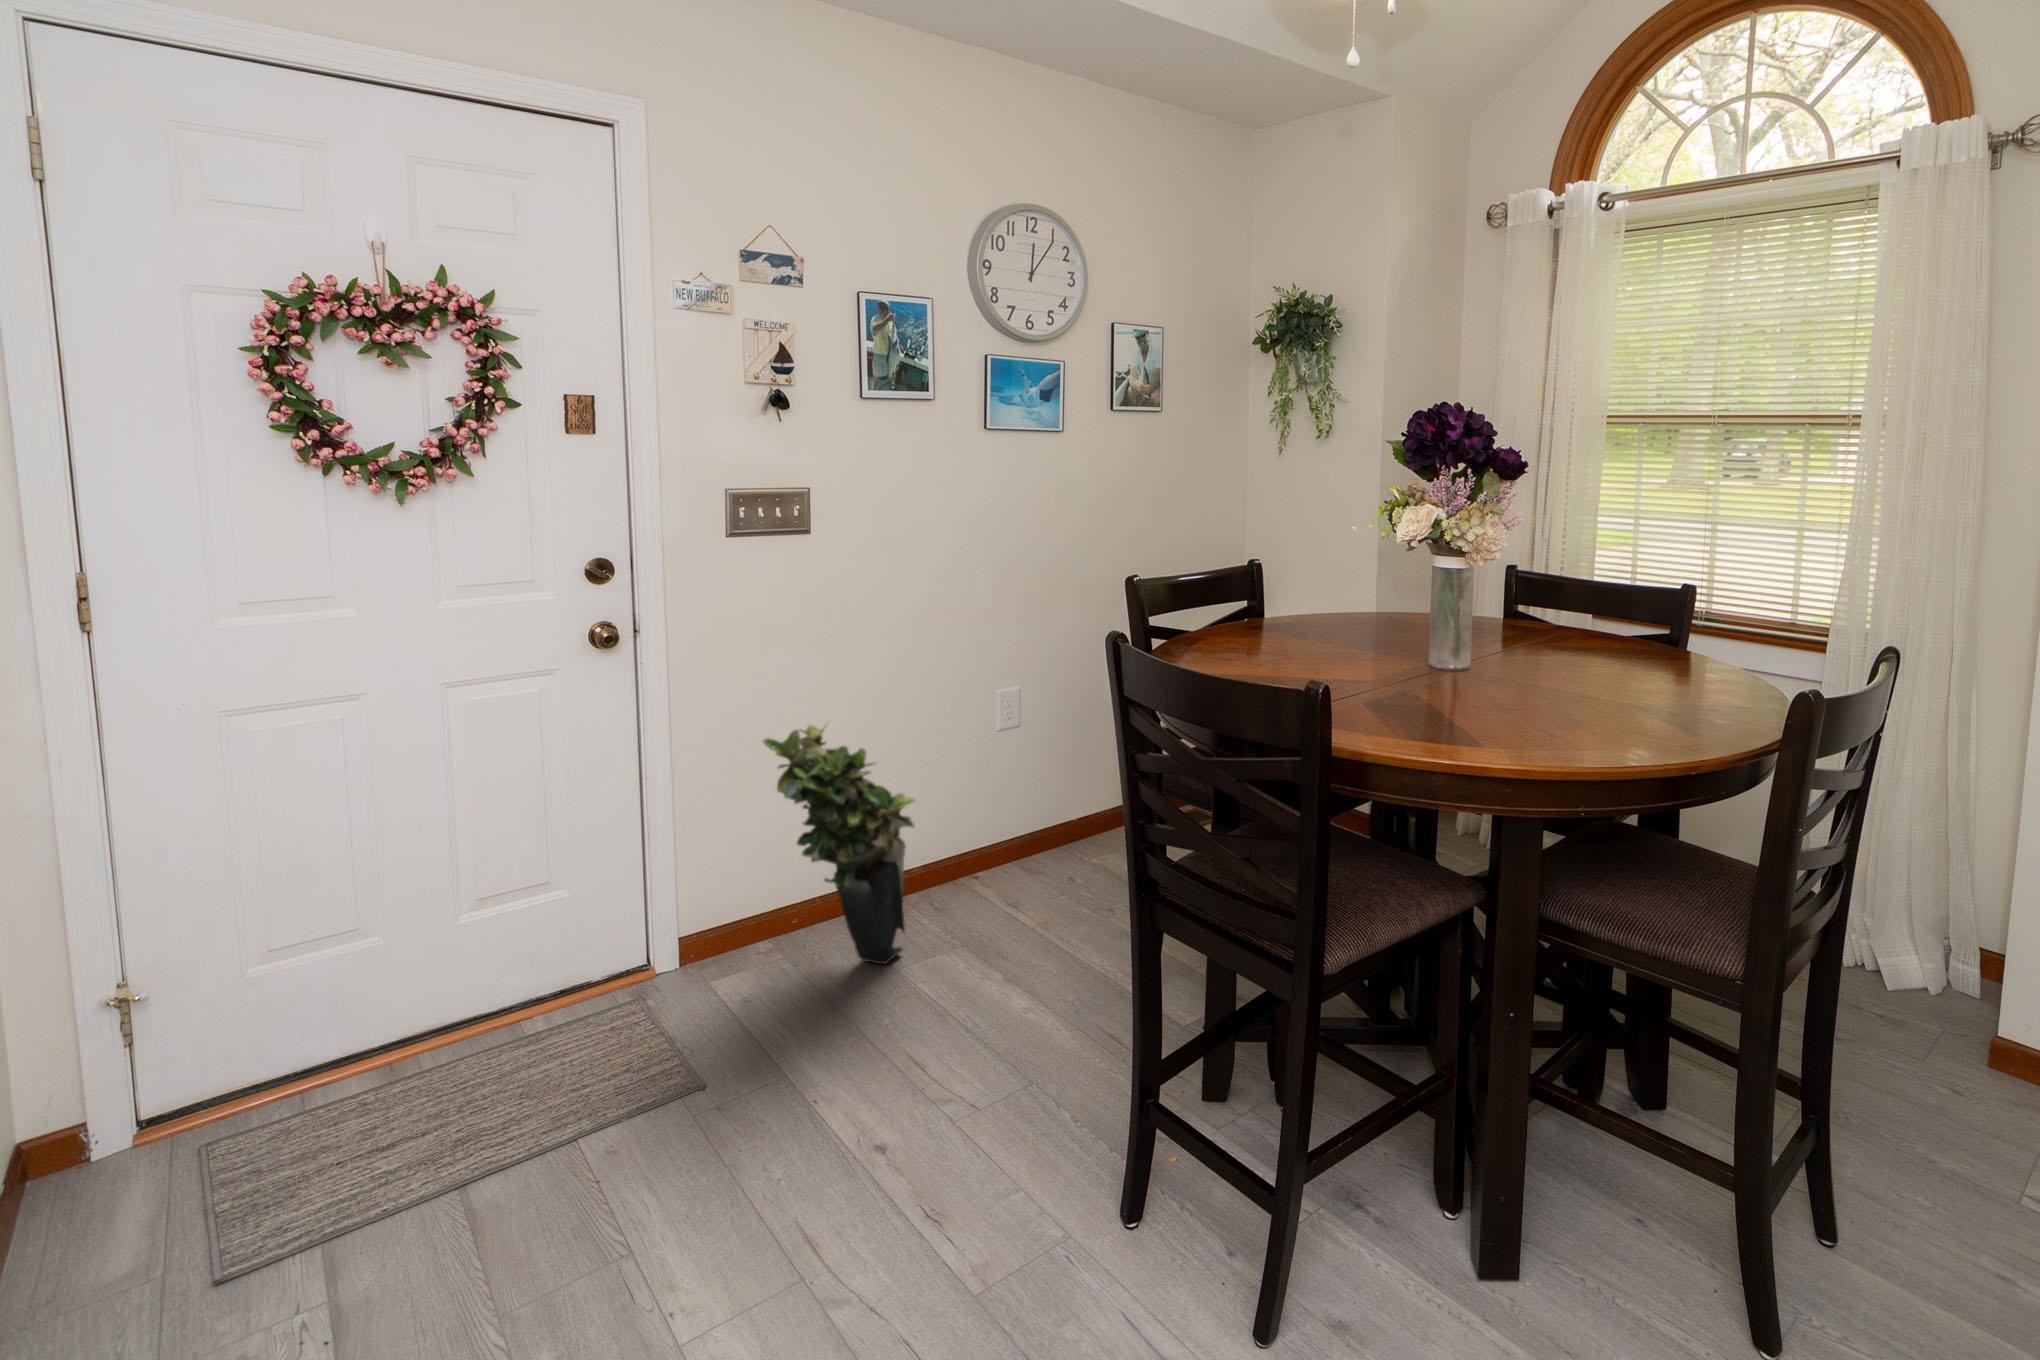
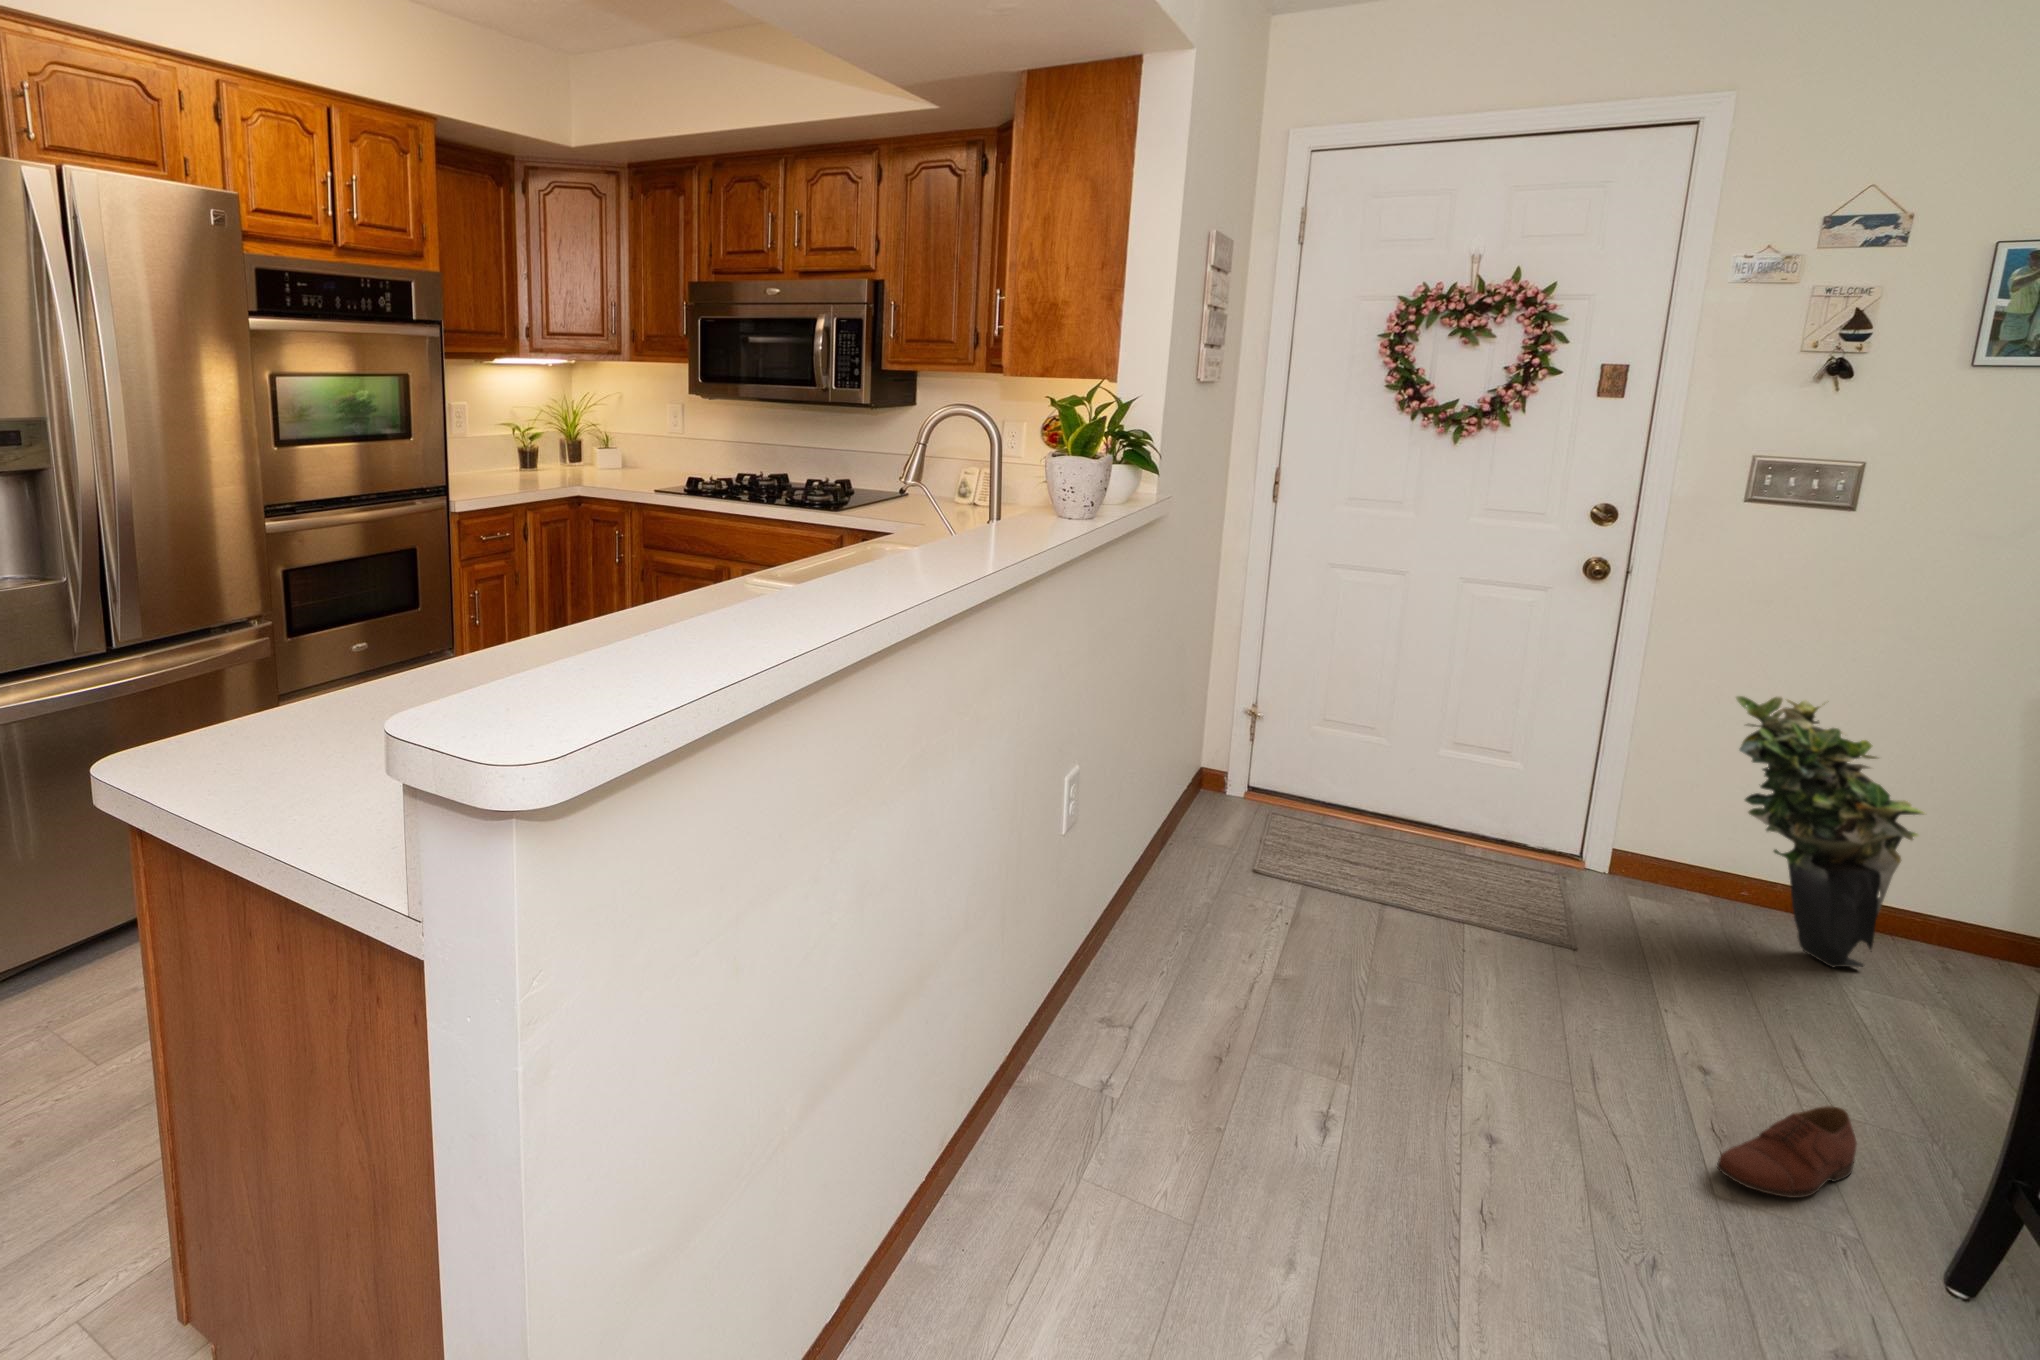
shoe: none [936,1128,1004,1282] -> present [1717,1106,1857,1198]

